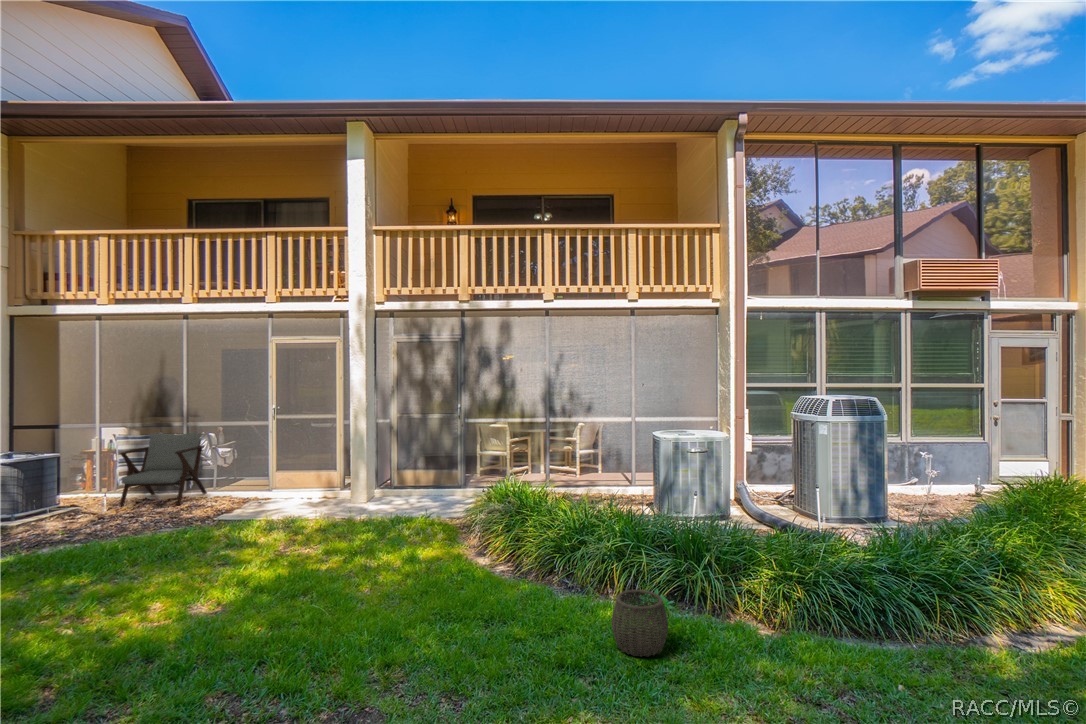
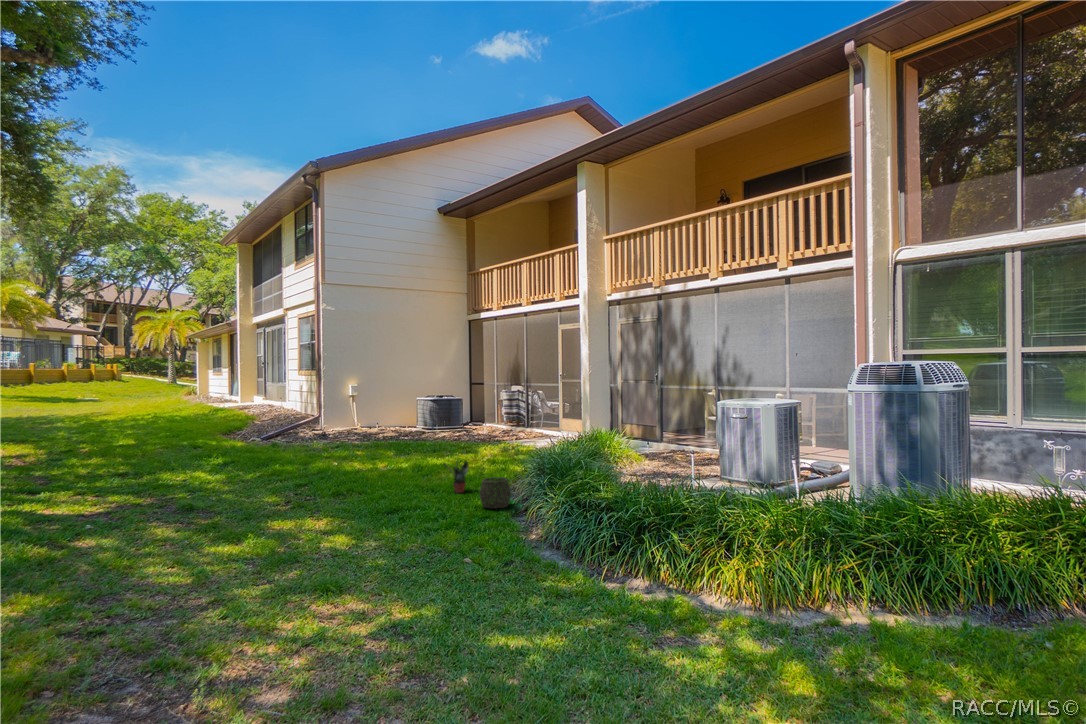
lounge chair: present [118,433,207,506] -> none [487,392,536,436]
potted plant: none [451,566,501,643] -> present [444,461,469,493]

